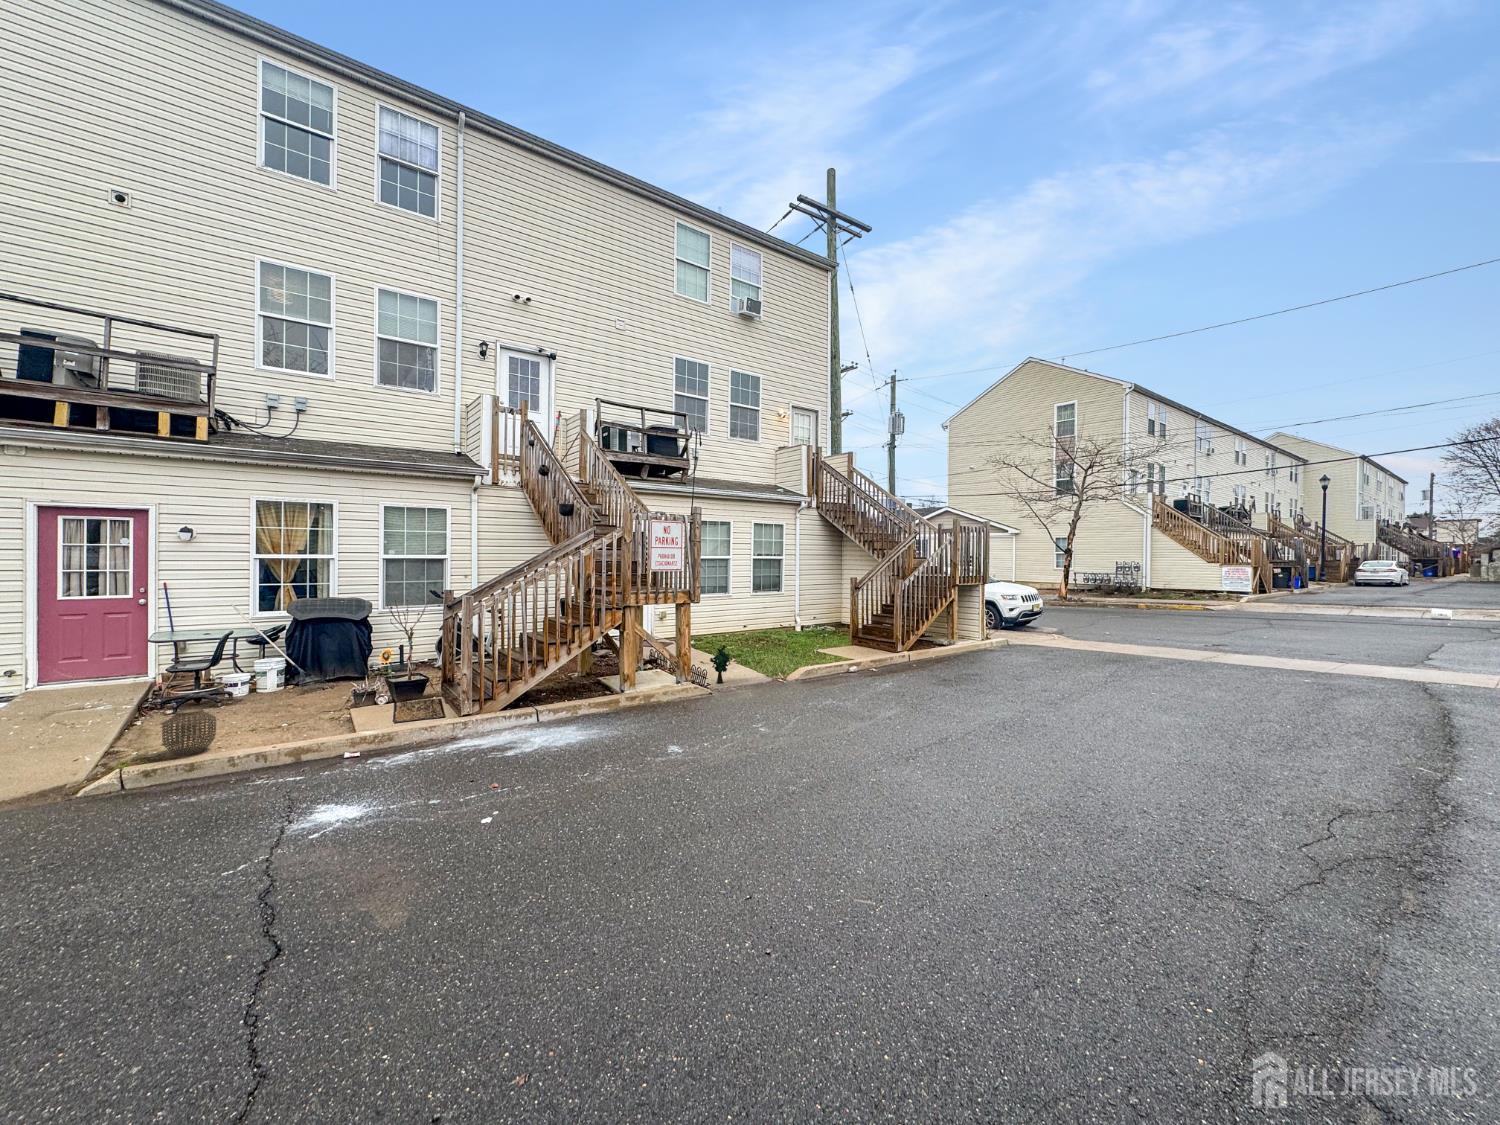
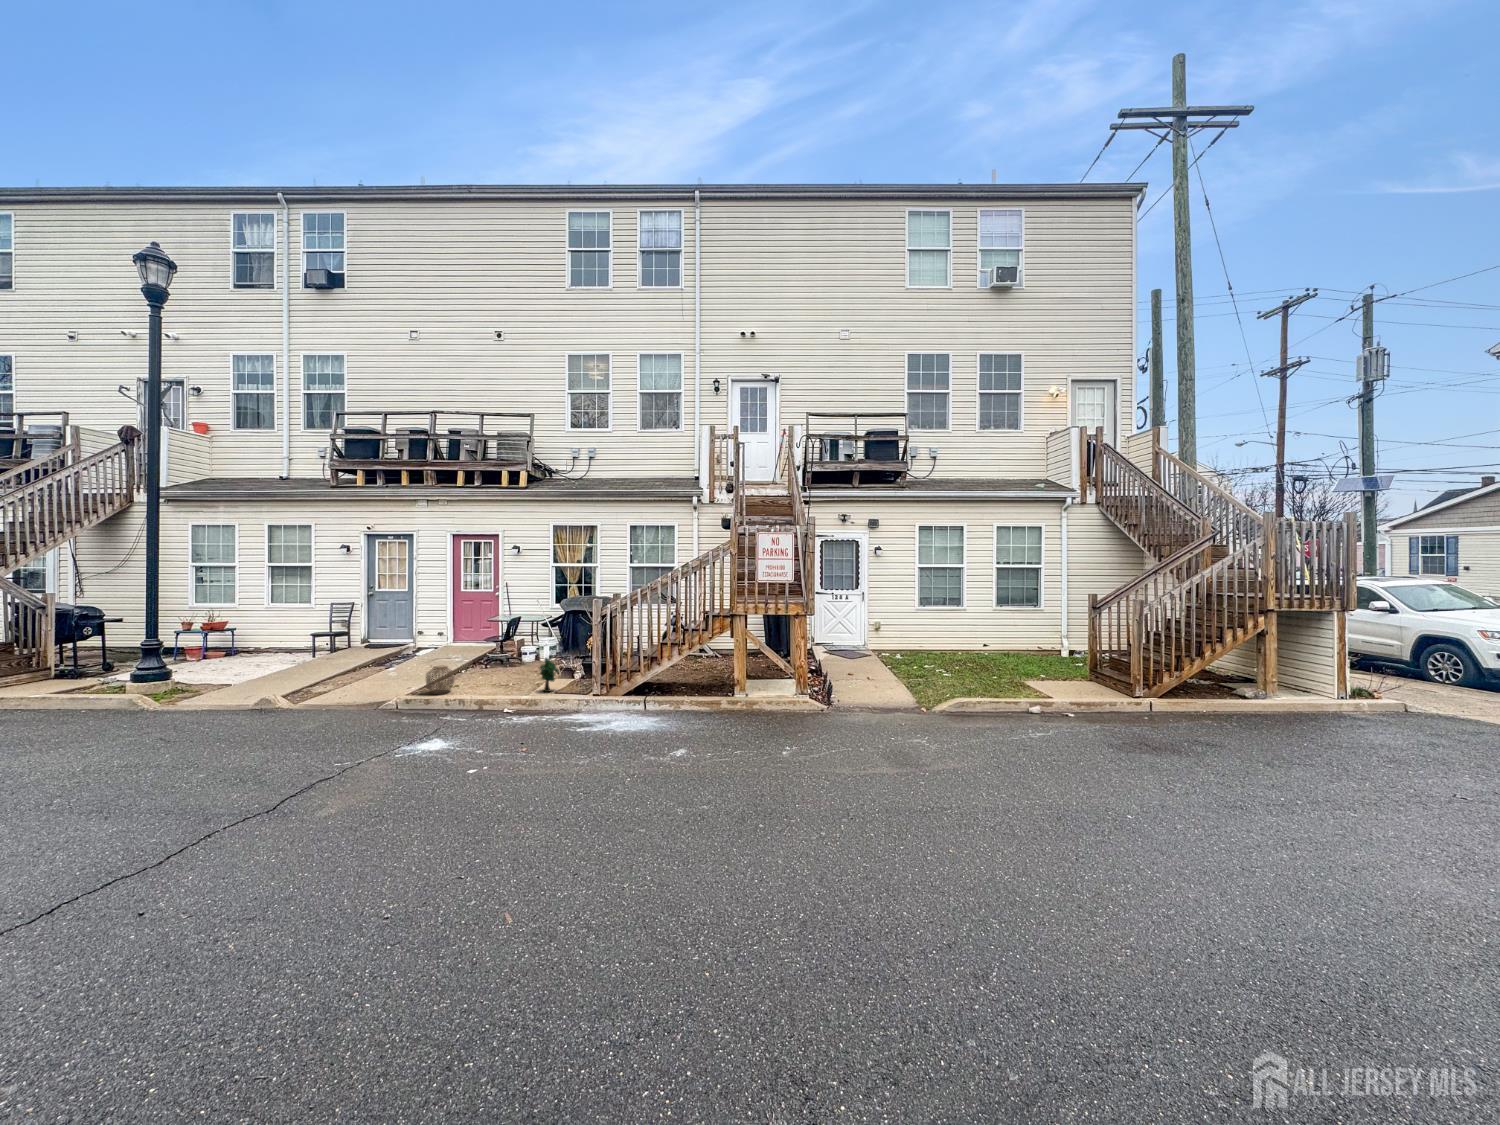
decorative plant: present [710,645,731,683] -> present [540,655,559,692]

